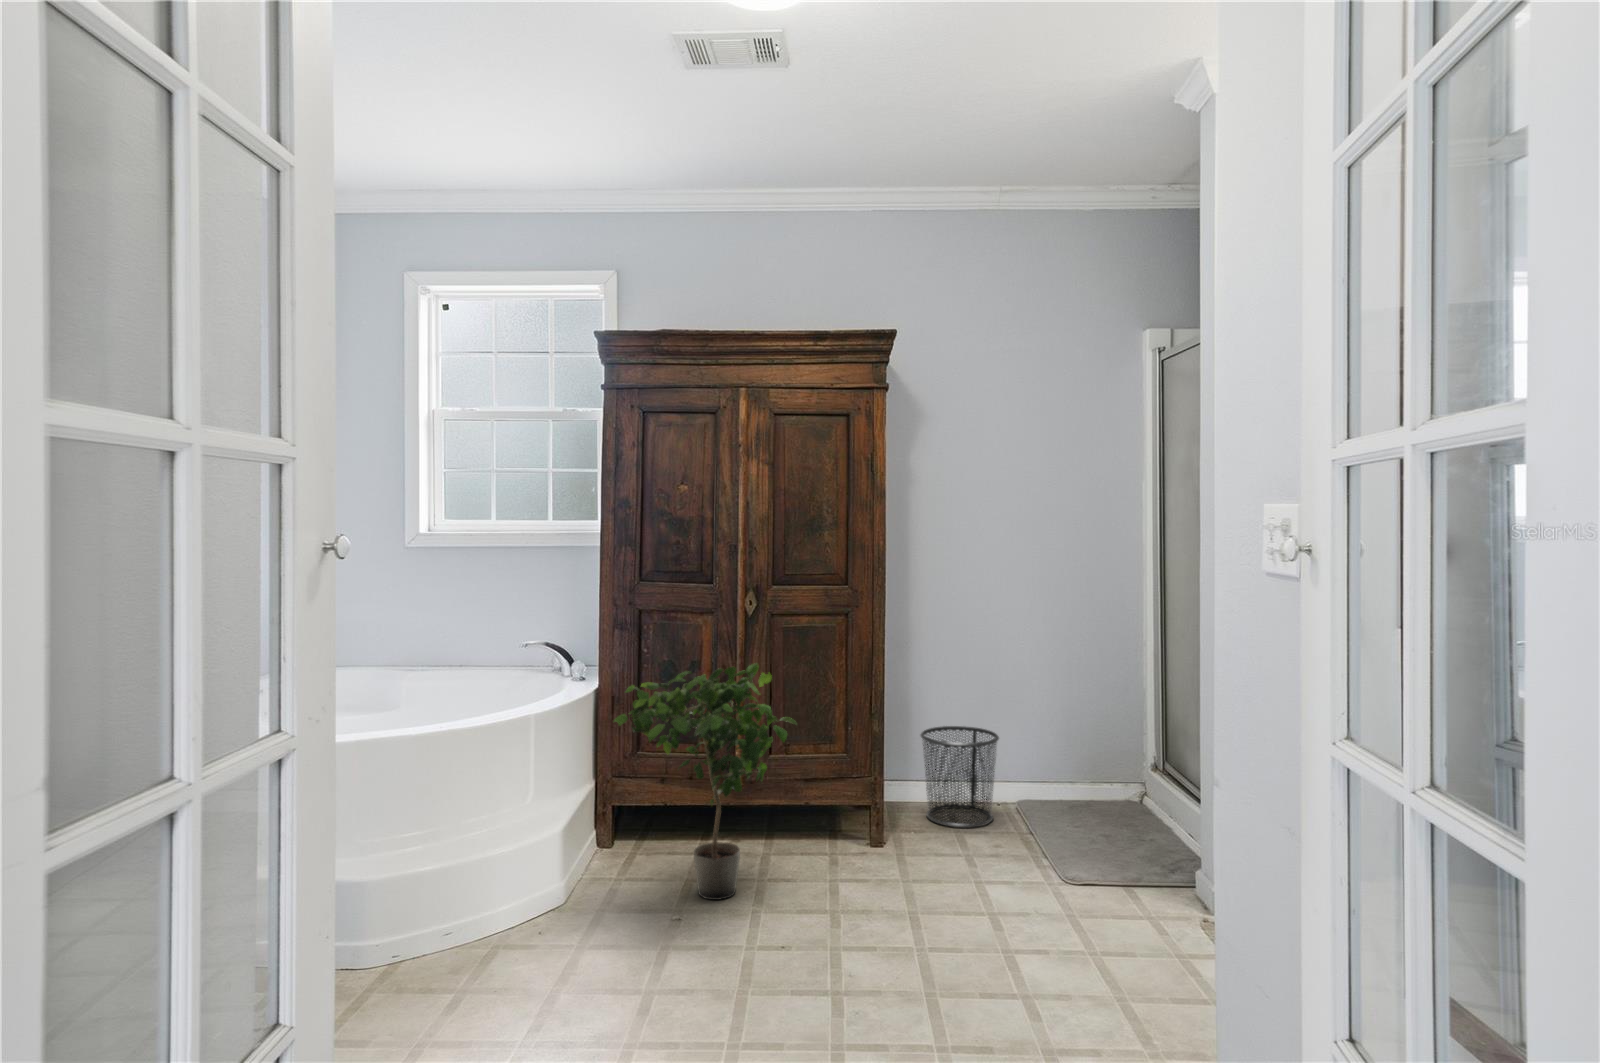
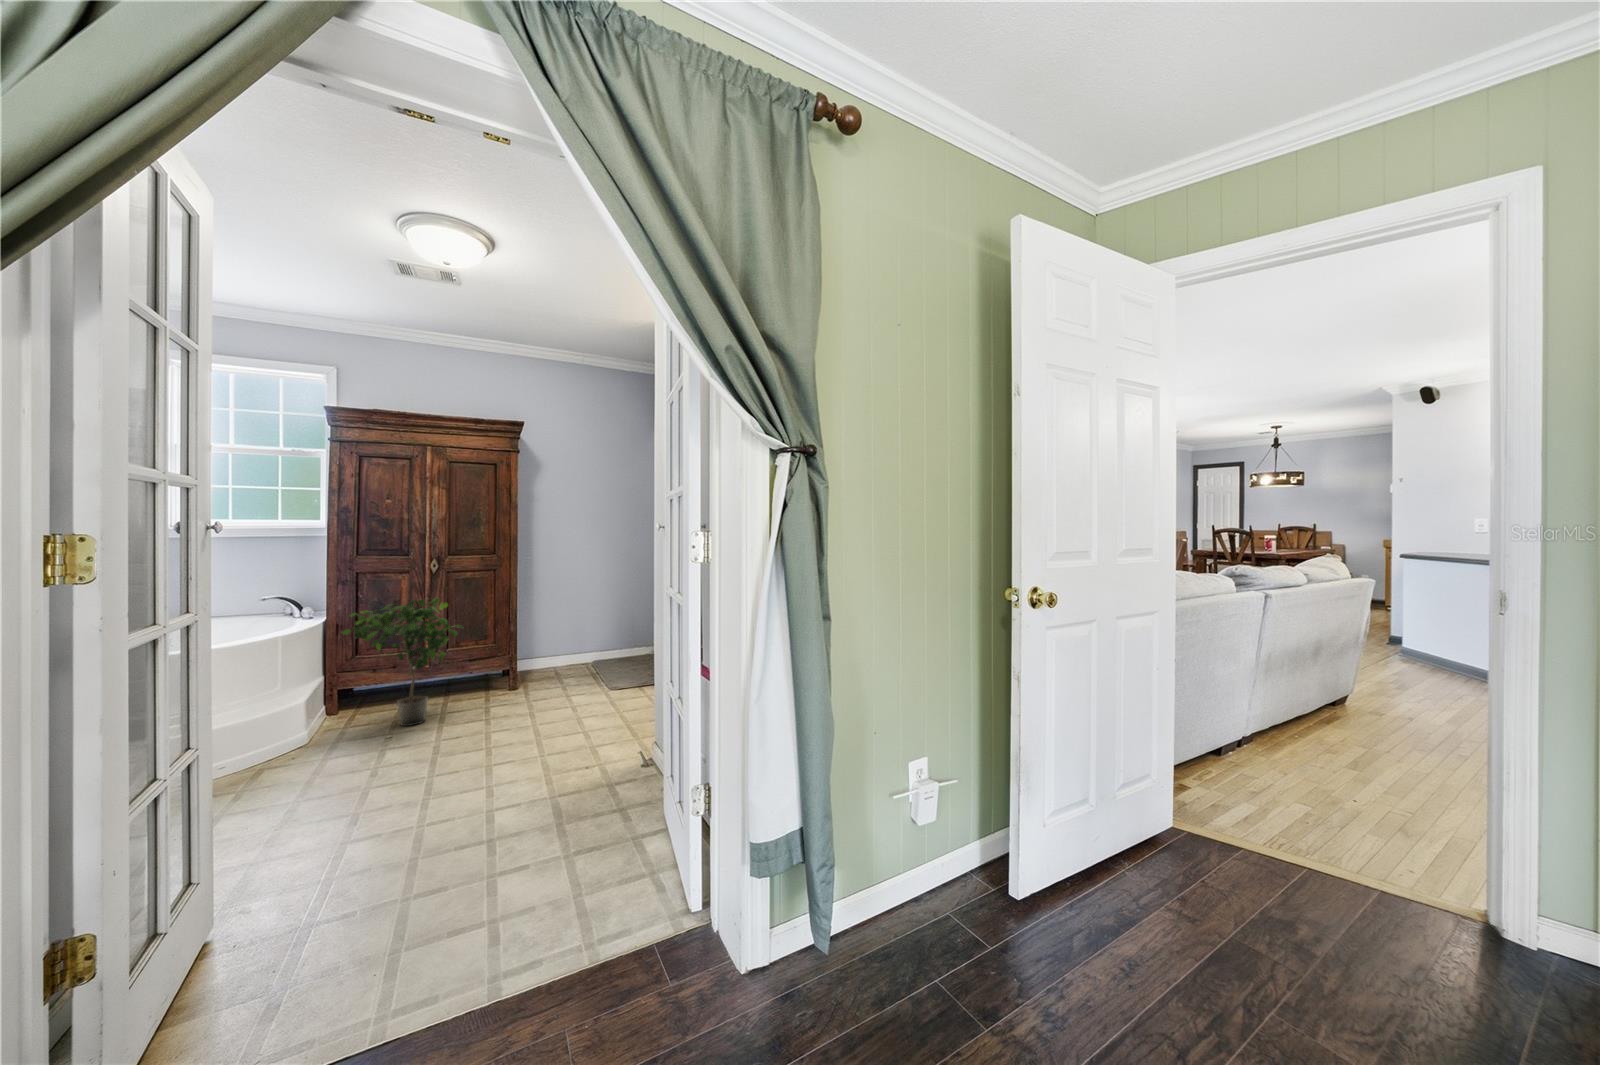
waste bin: present [921,726,999,828] -> none [540,627,584,678]

